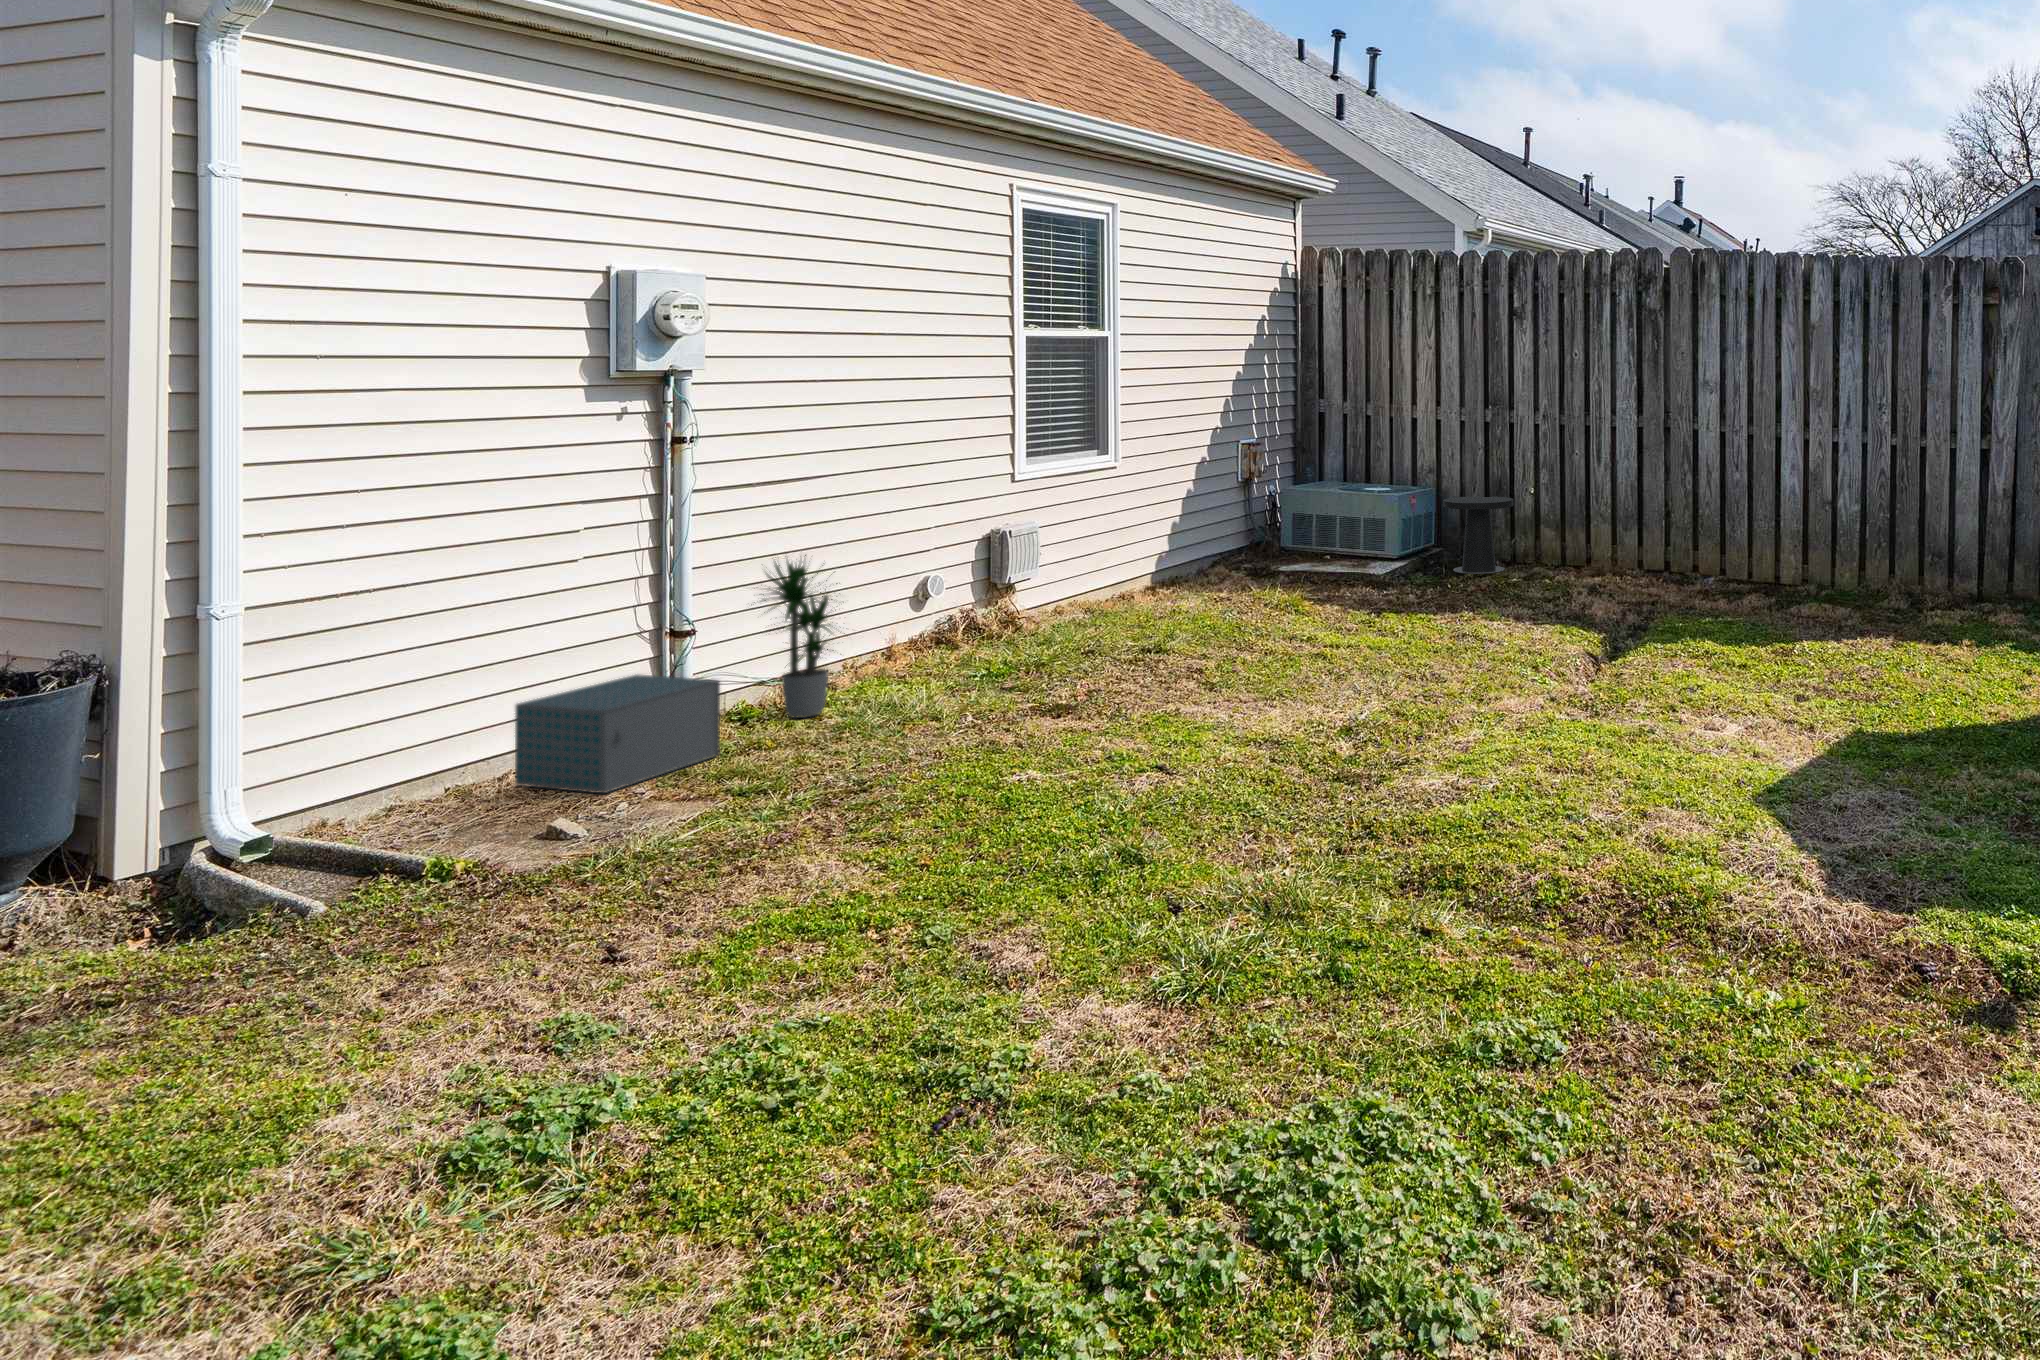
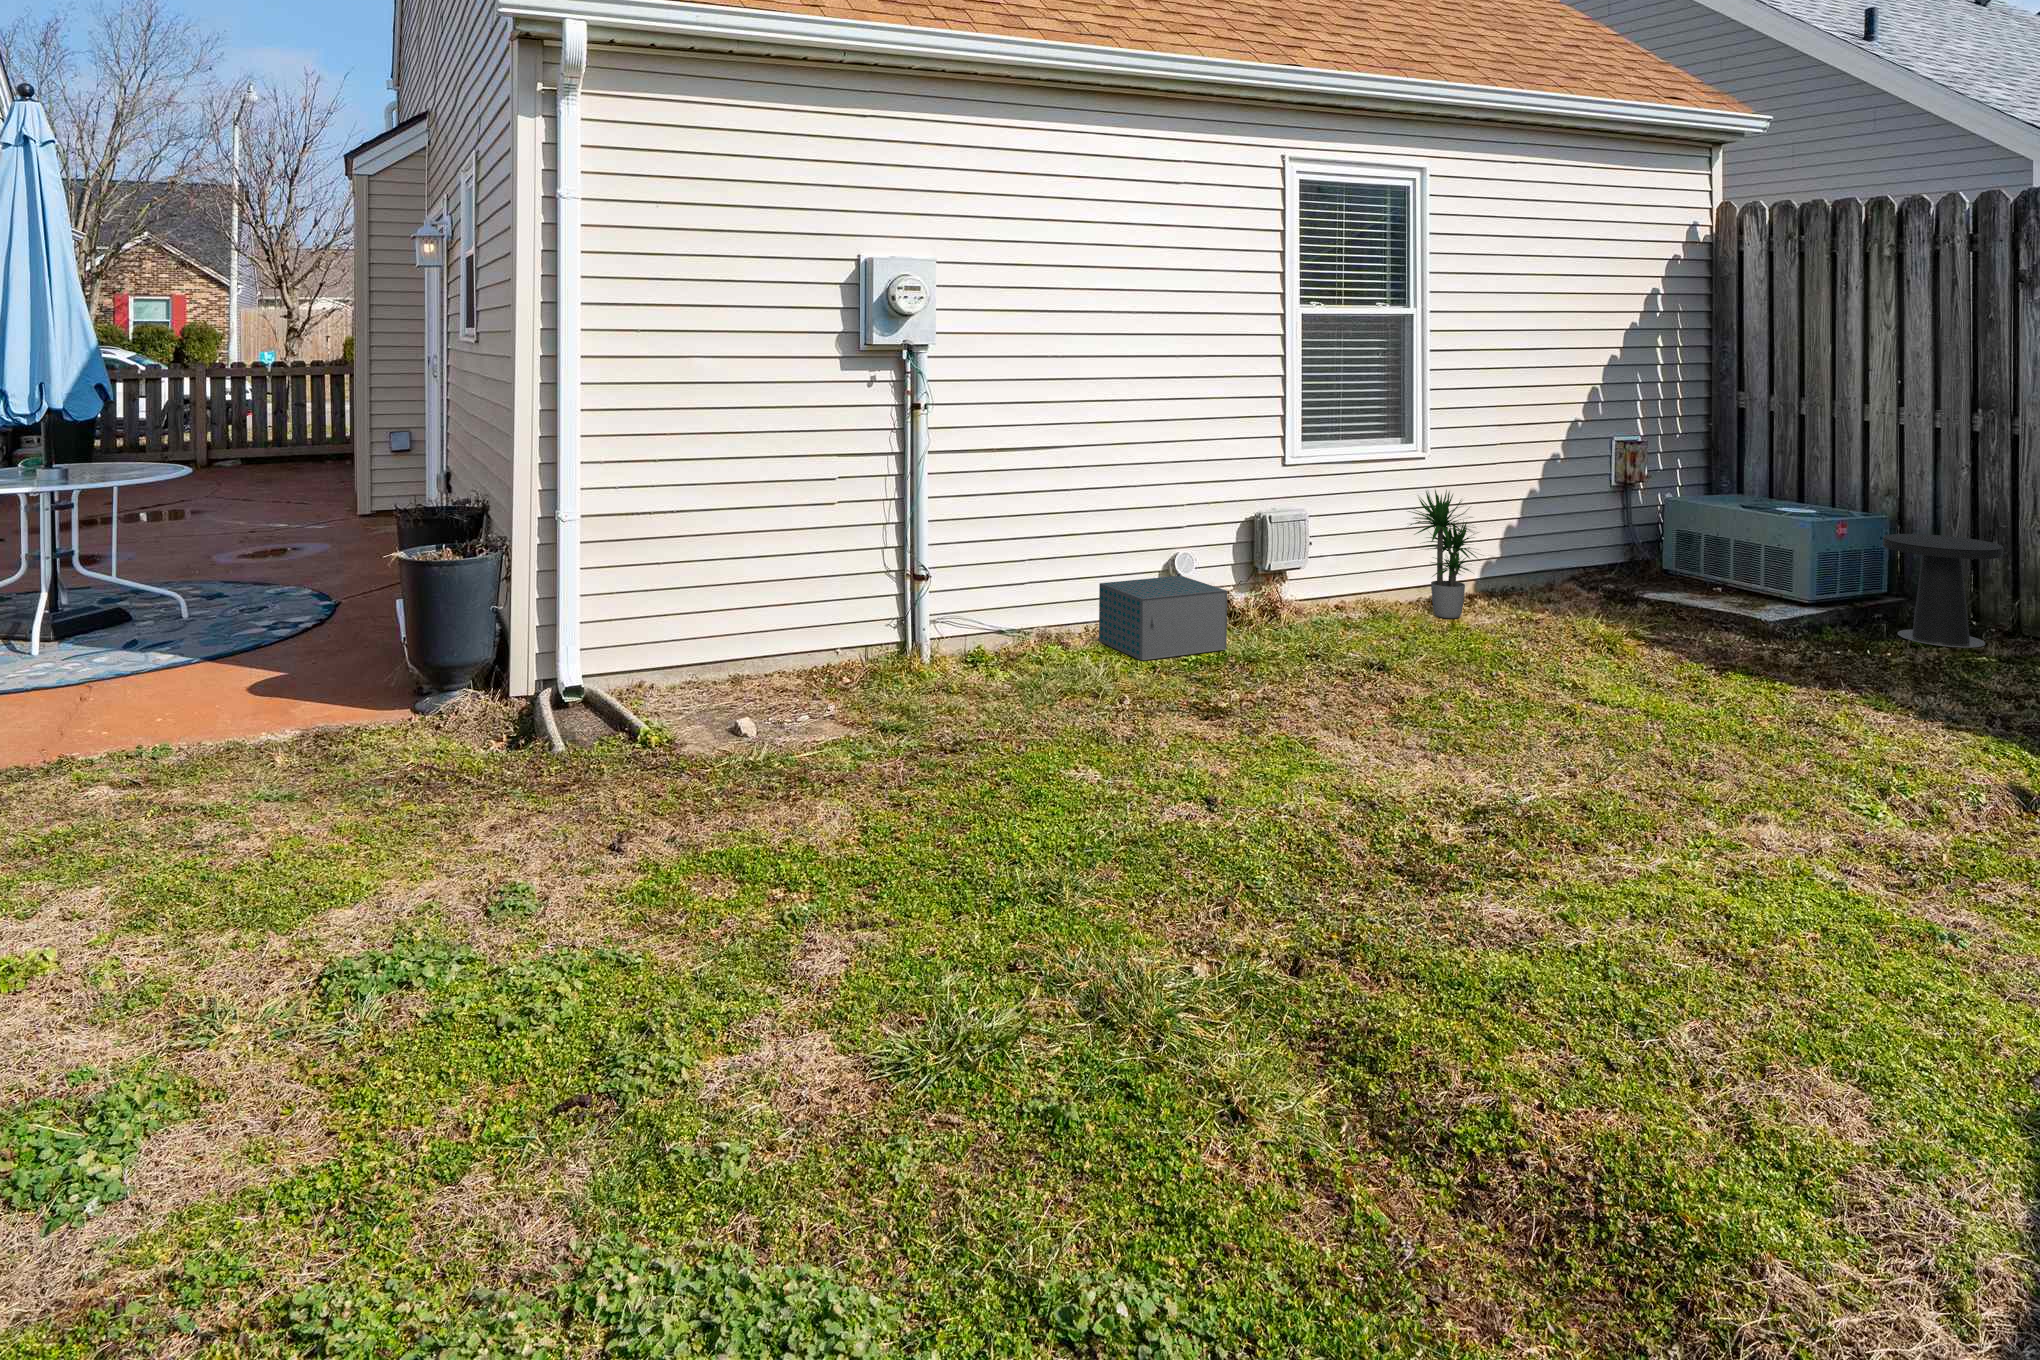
potted plant: present [751,555,845,718] -> present [1408,490,1479,618]
storage box: present [515,674,720,793] -> present [1099,576,1227,660]

